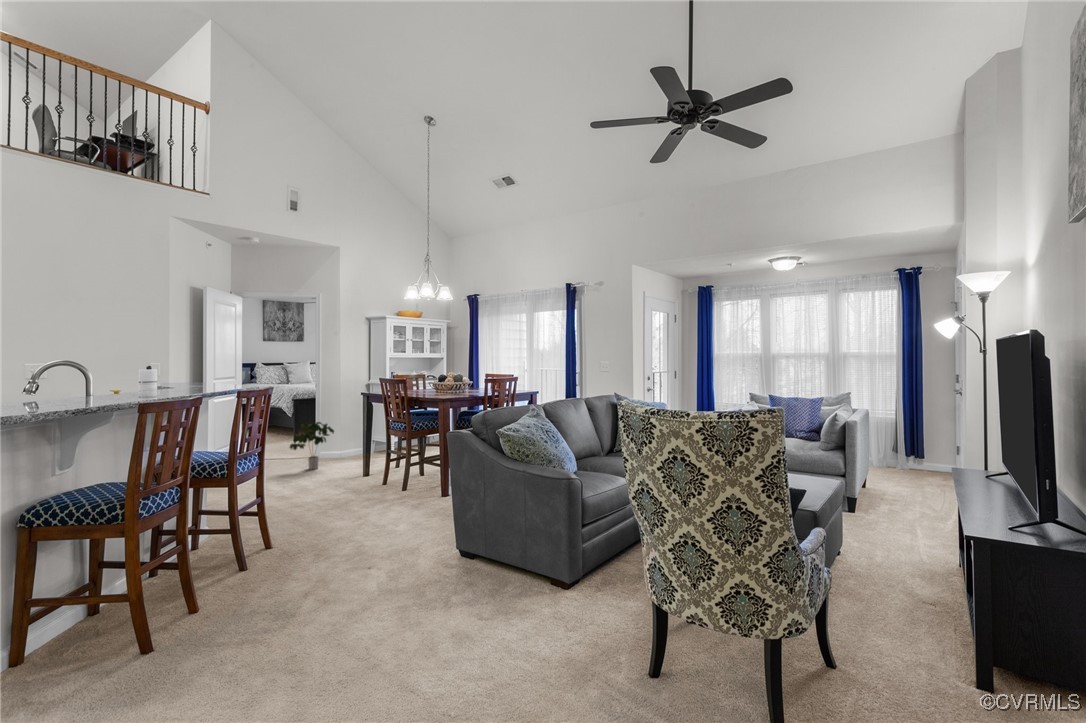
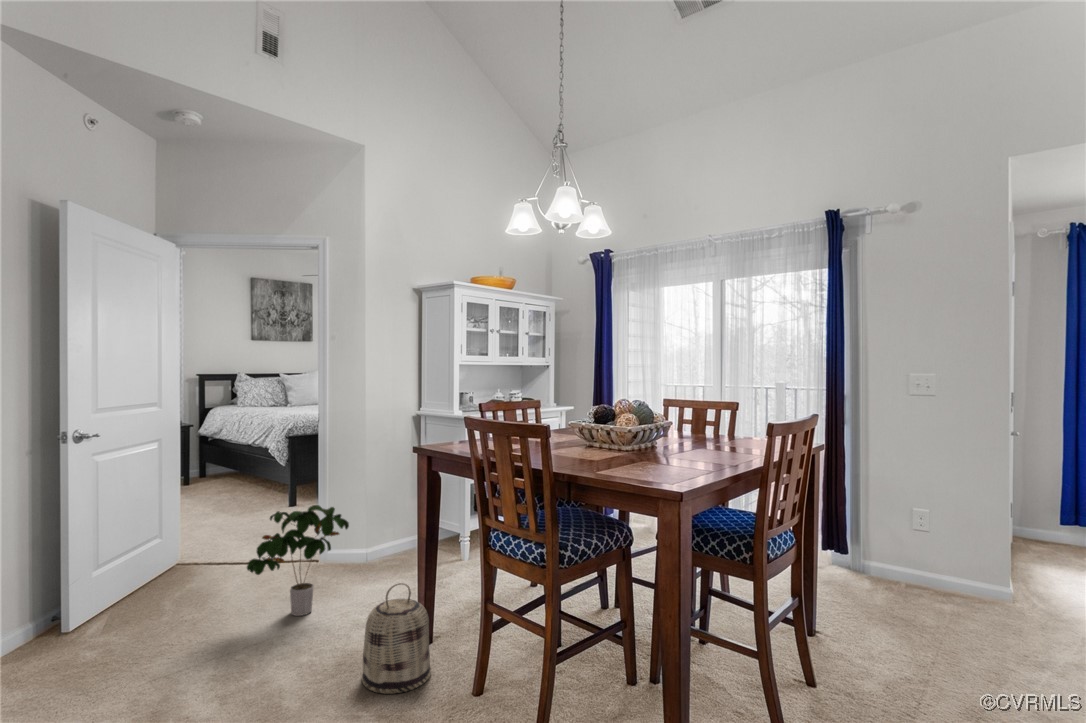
basket: none [342,444,369,482] -> present [362,583,431,694]

